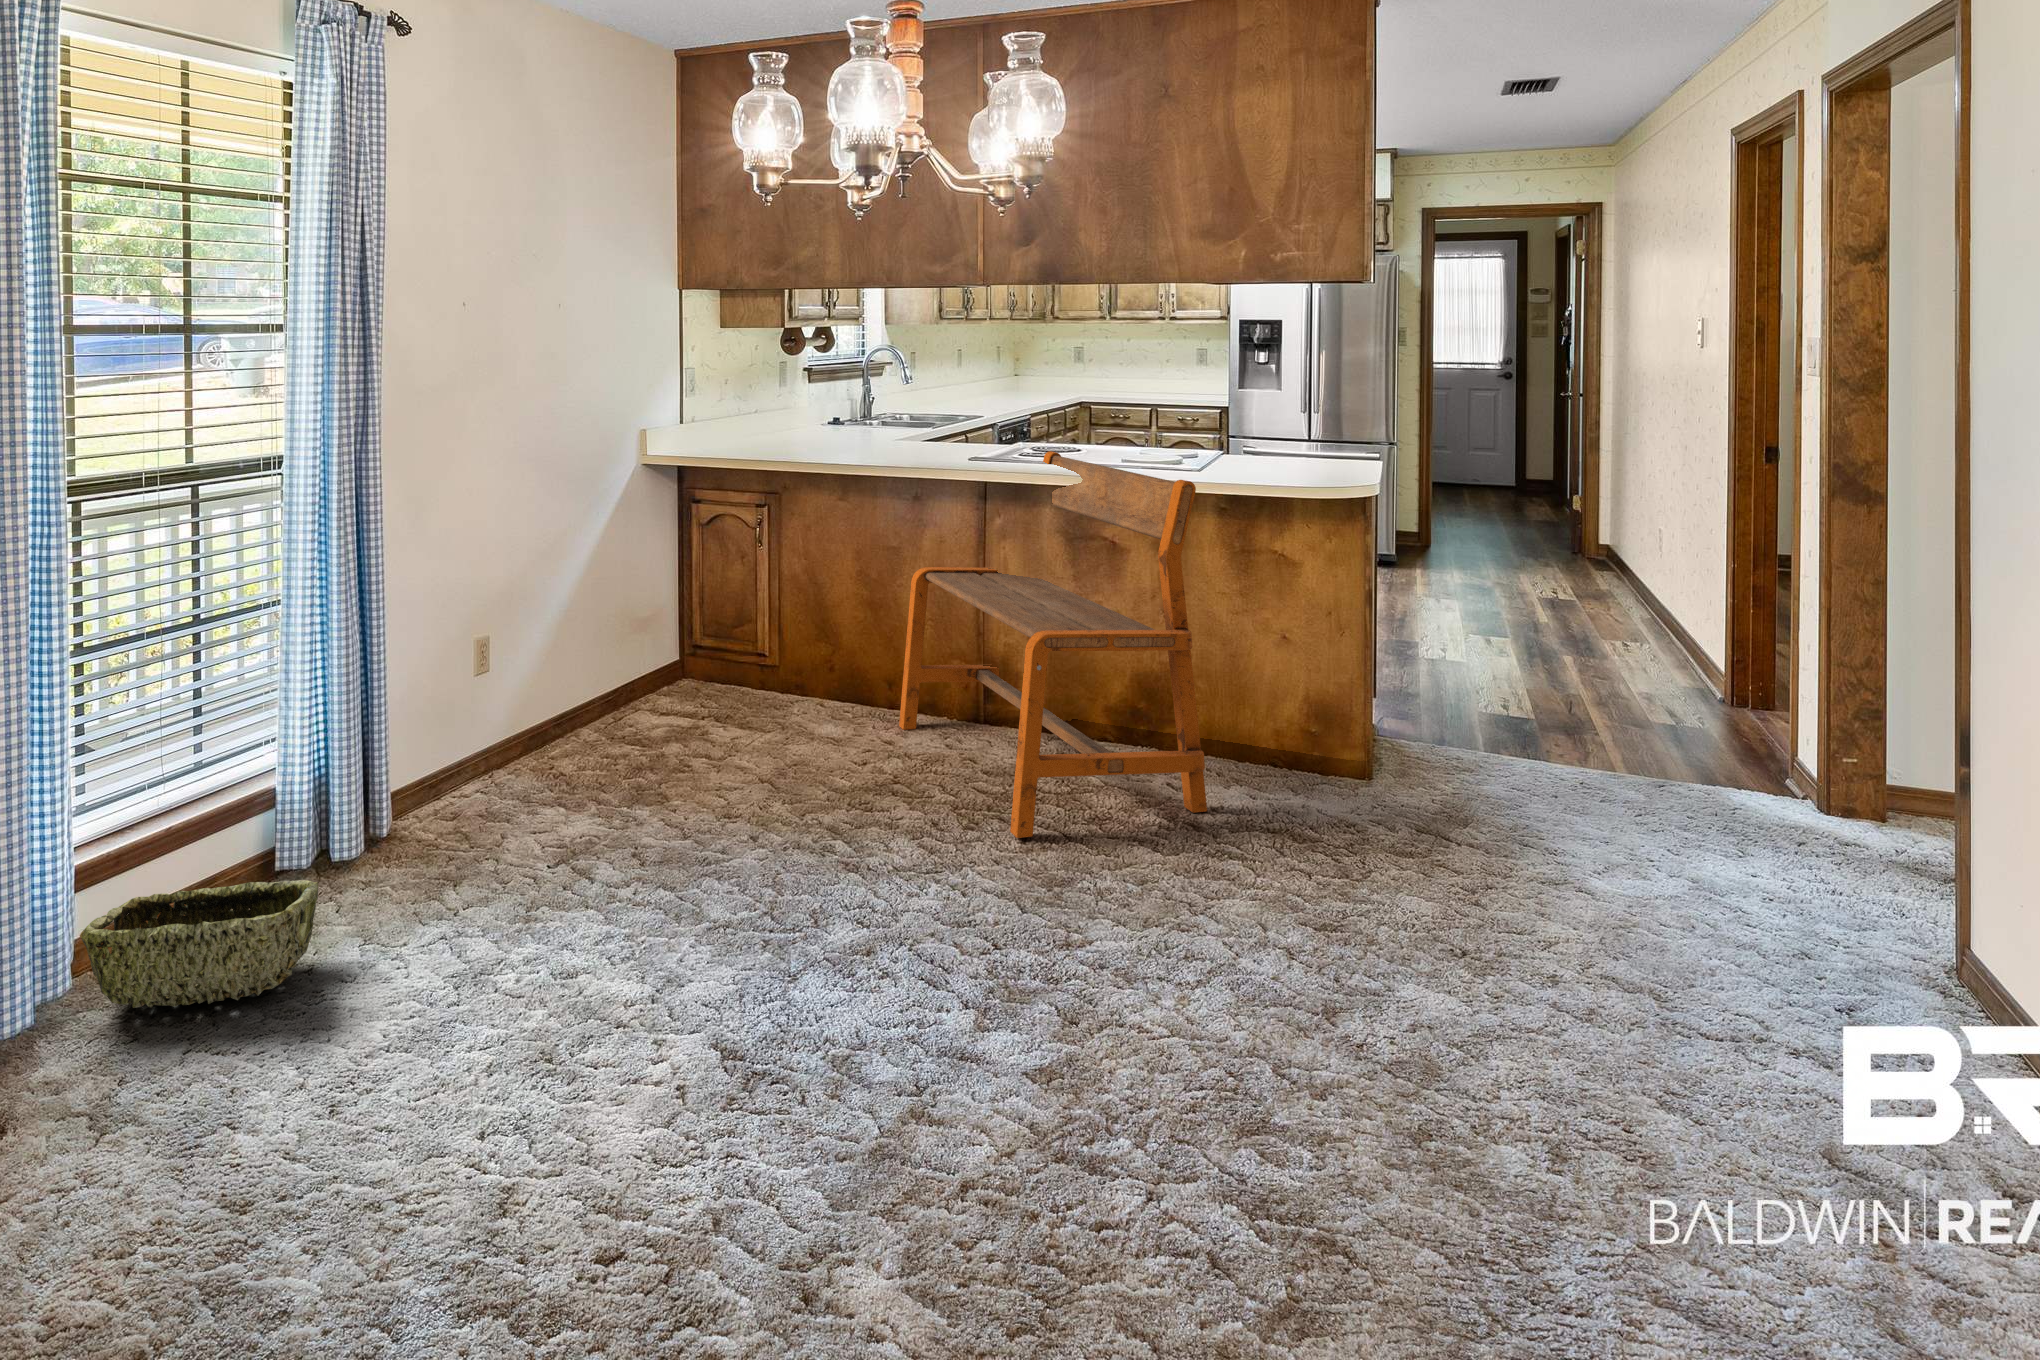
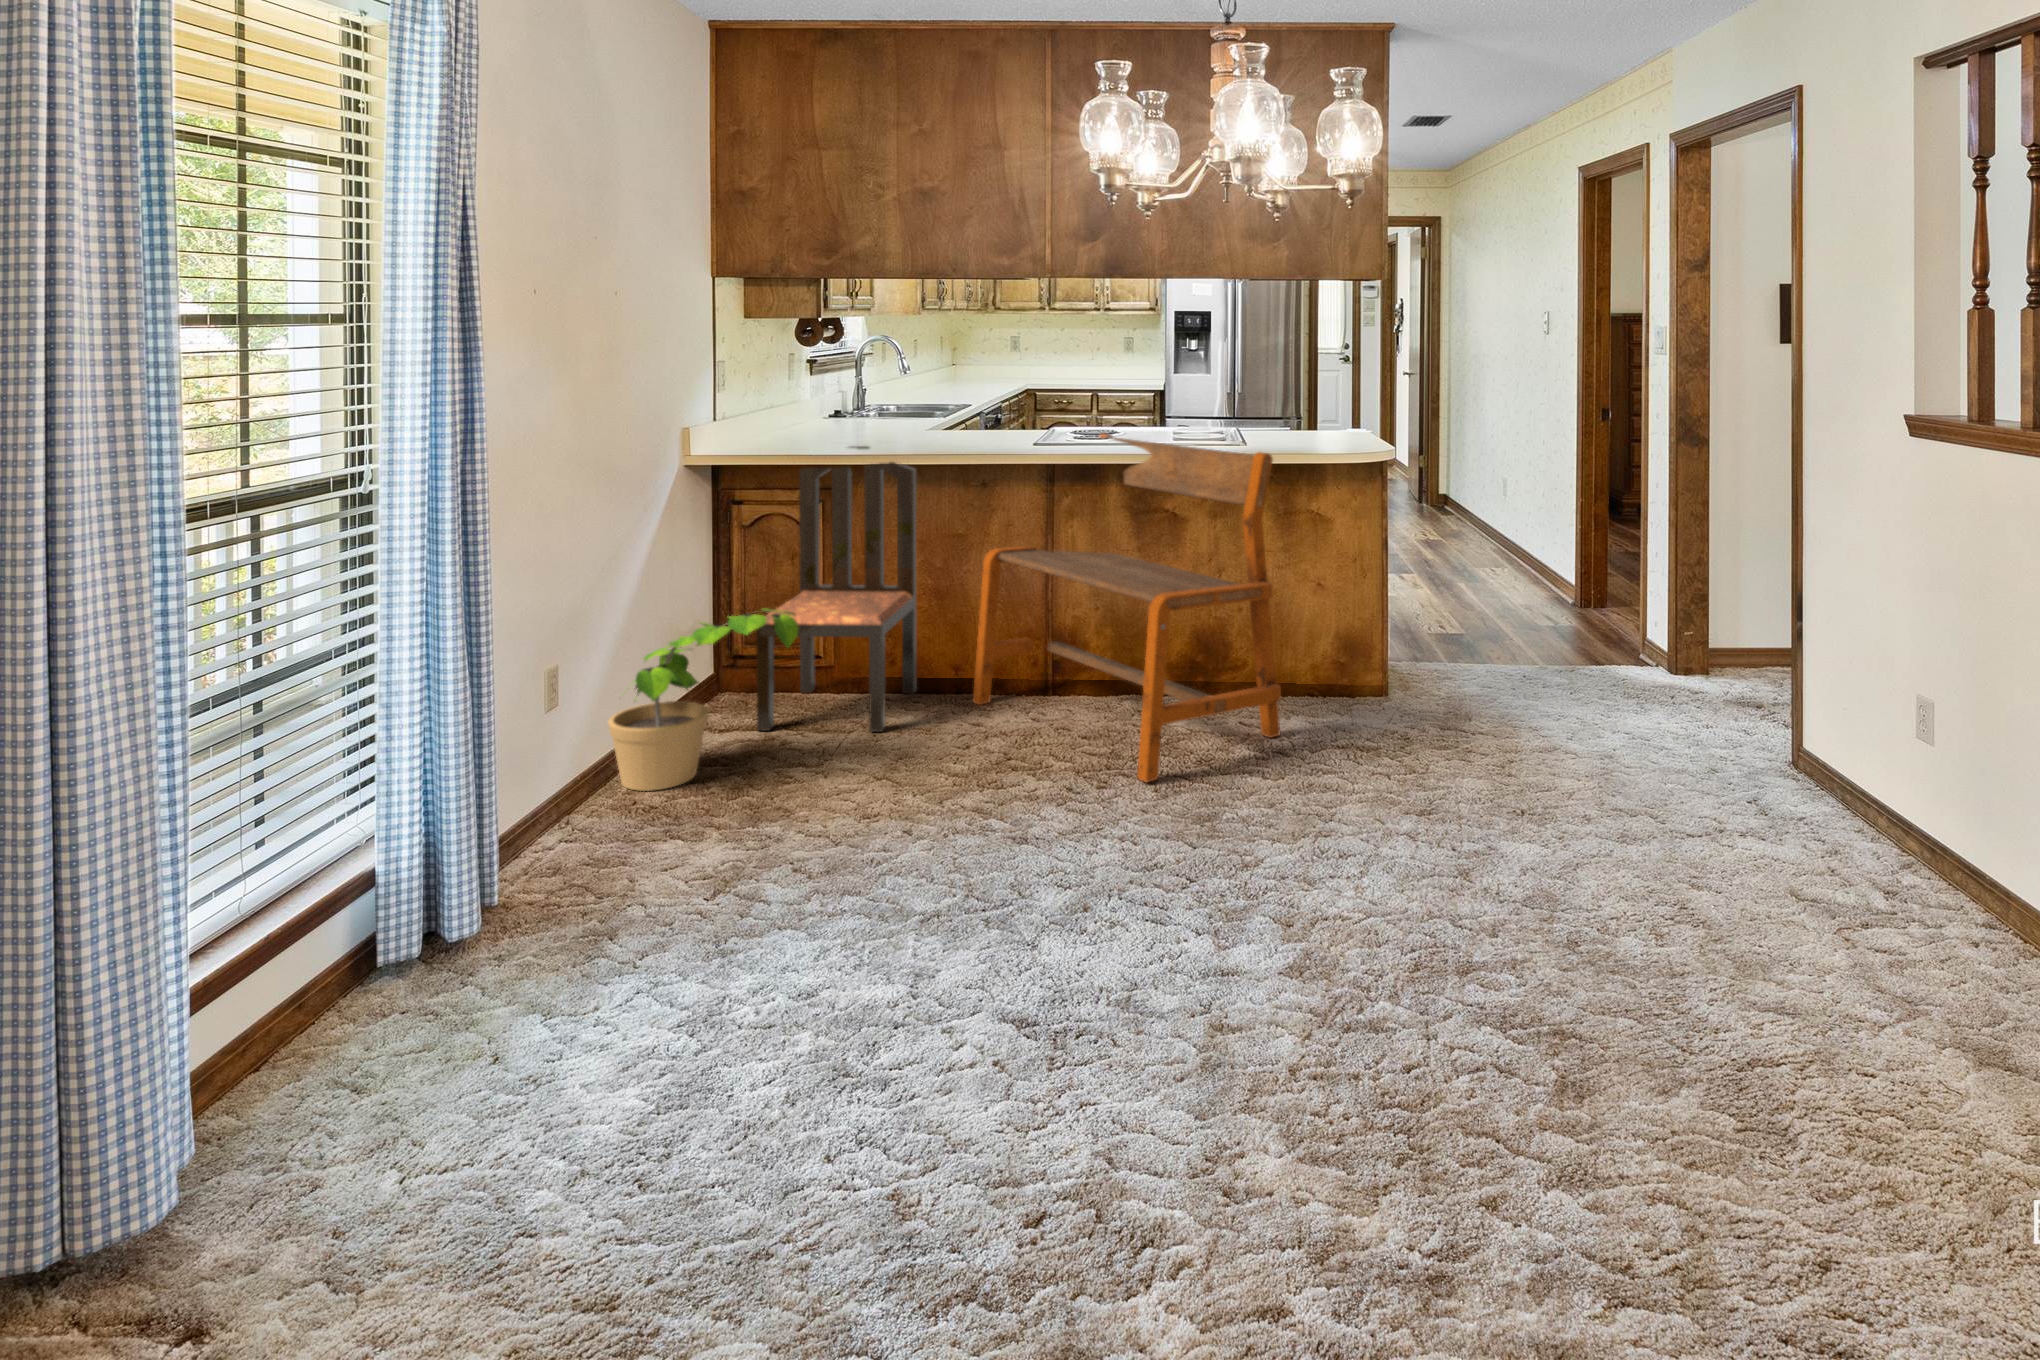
dining chair: none [686,453,854,743] -> present [756,446,917,732]
potted plant: none [536,606,697,766] -> present [608,609,799,791]
woven basket: present [80,880,318,1008] -> none [218,952,513,1148]

